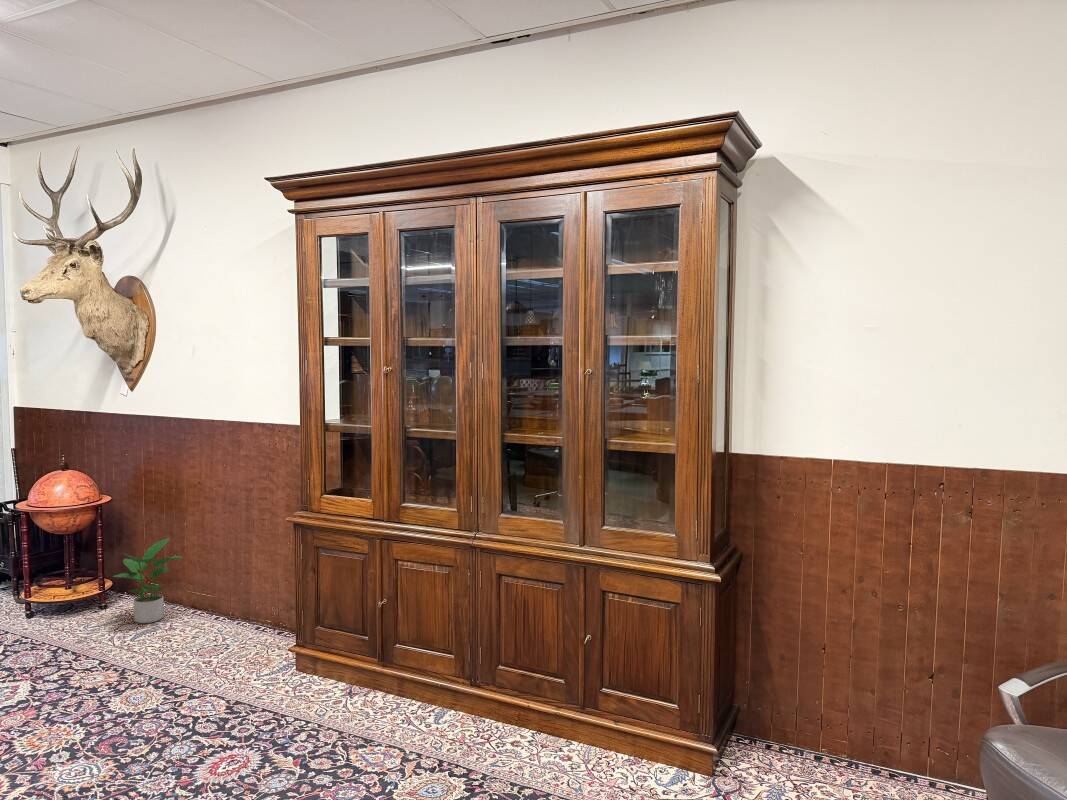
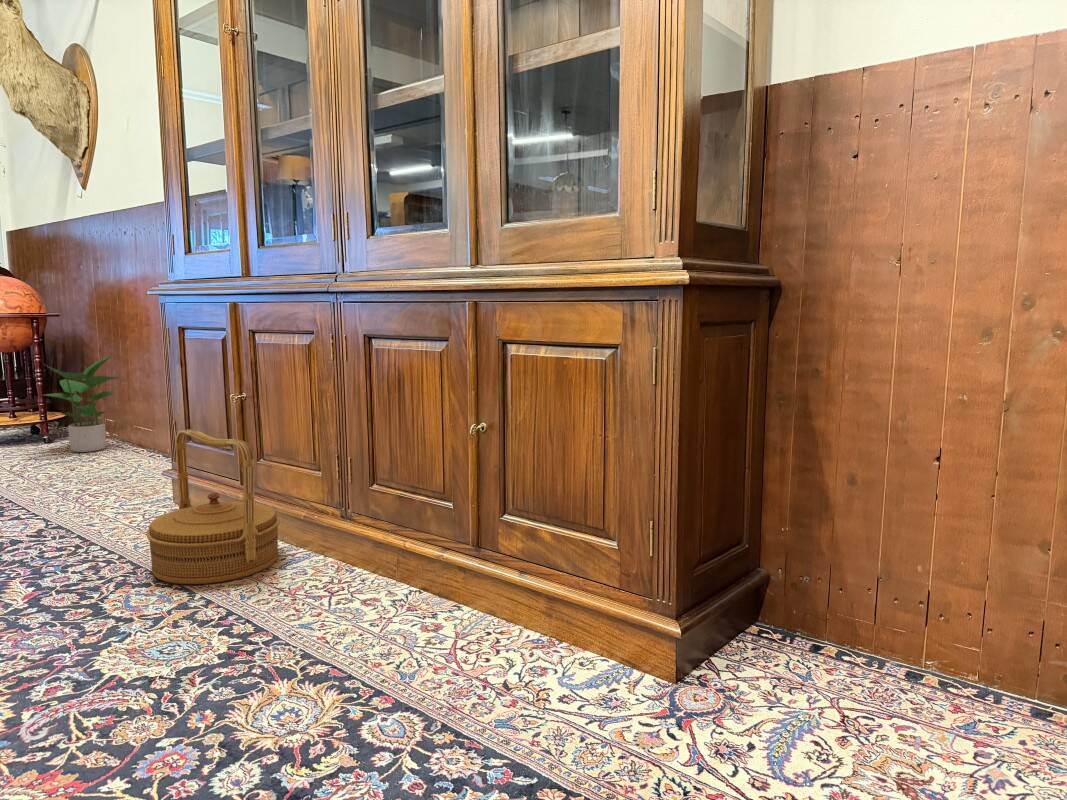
woven basket: none [348,635,430,745] -> present [146,429,280,584]

